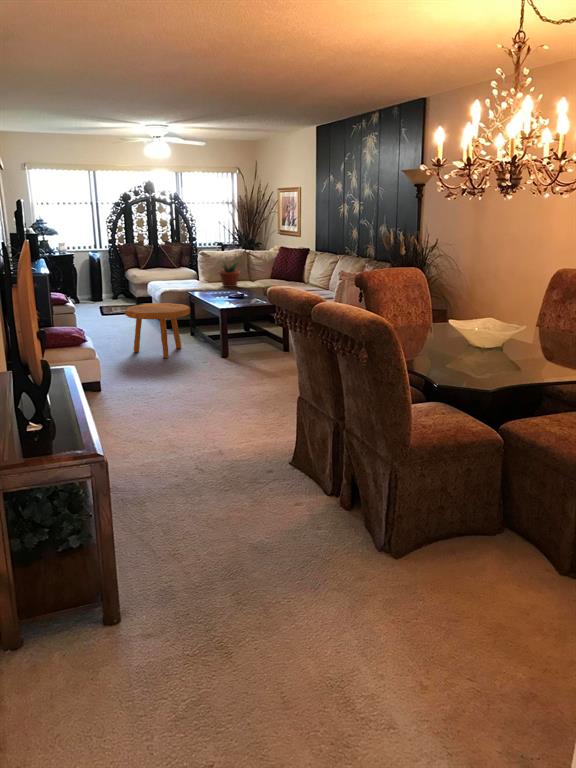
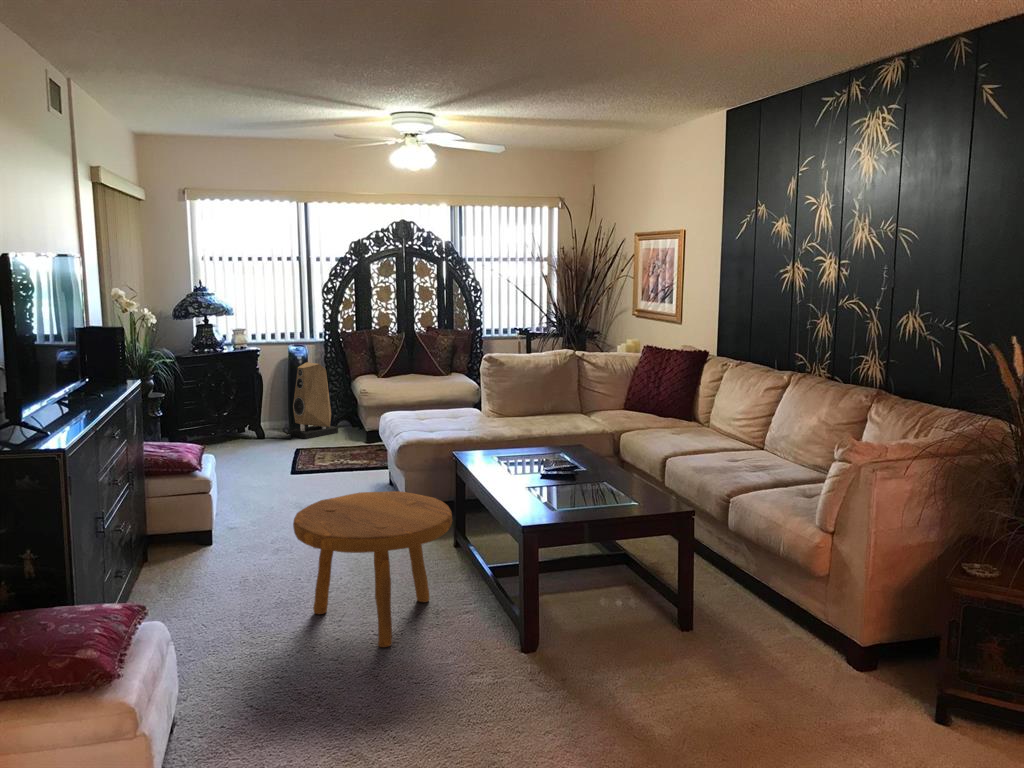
speaker: none [94,261,120,302] -> present [290,362,338,439]
potted plant: present [219,261,240,287] -> none [516,375,574,433]

